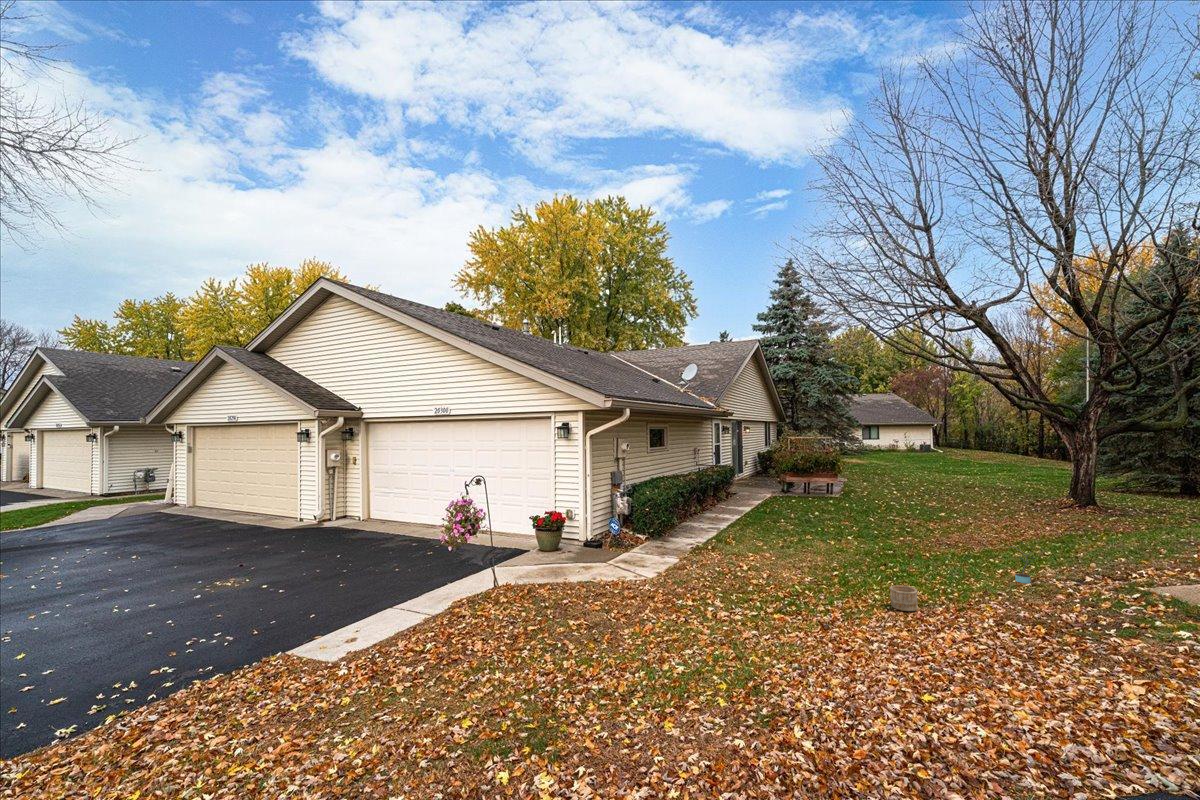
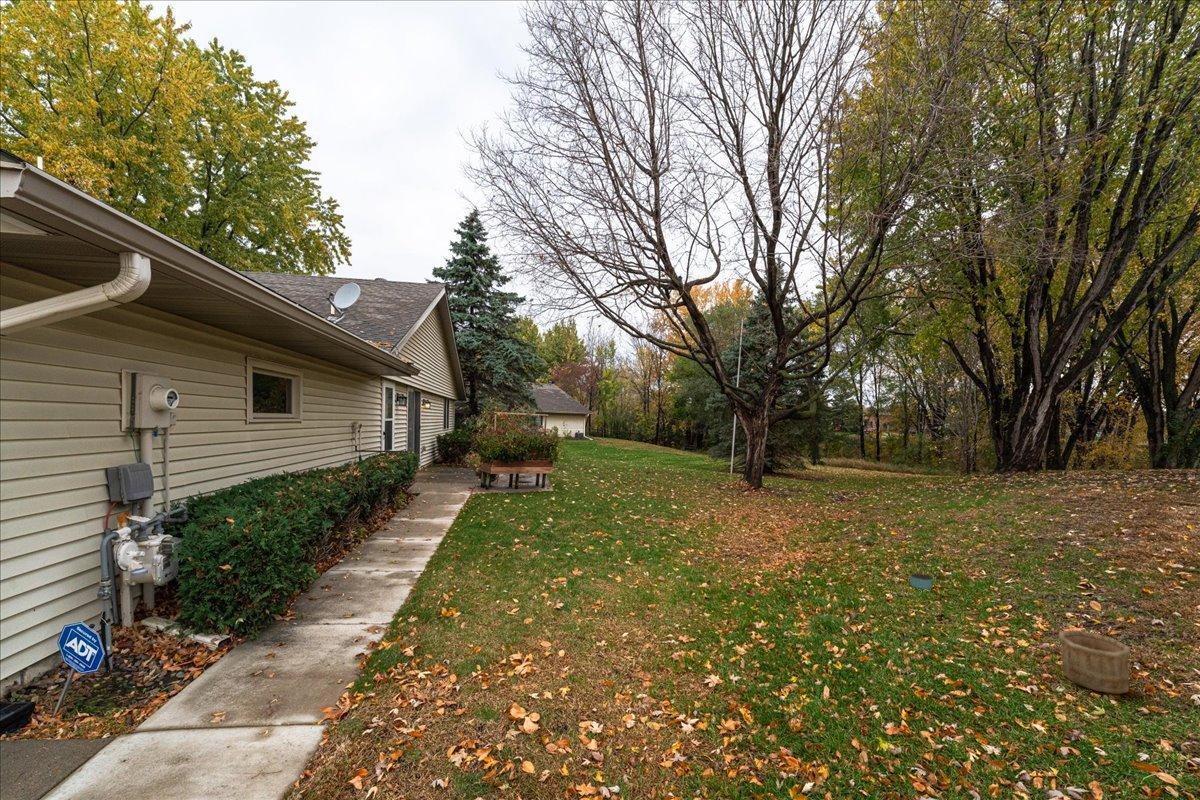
wooden bucket: present [889,585,918,611] -> present [1059,630,1130,694]

